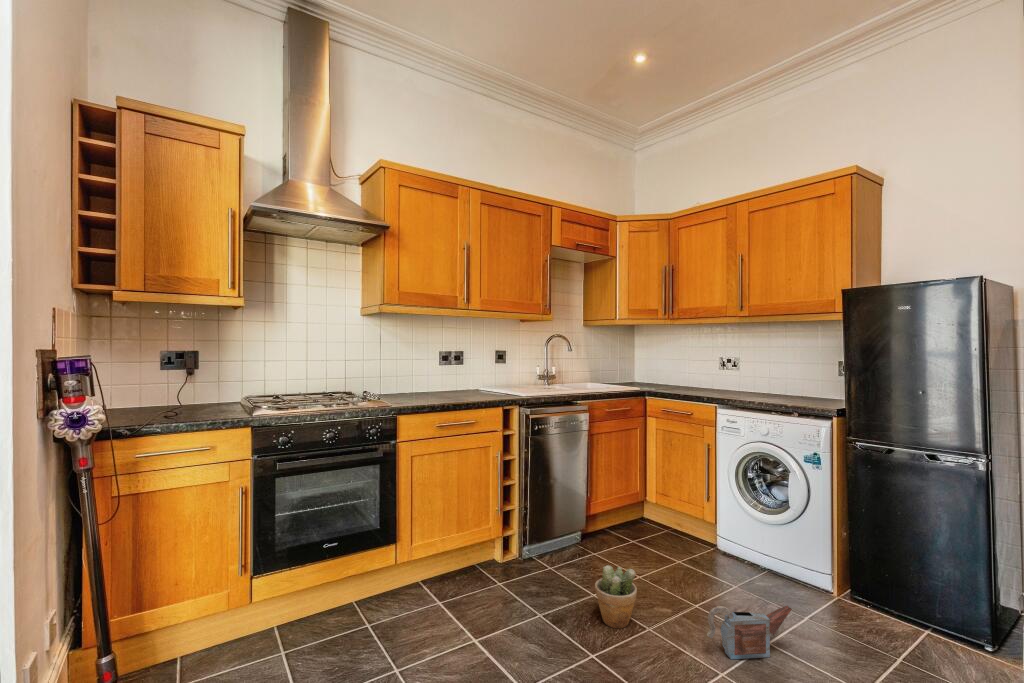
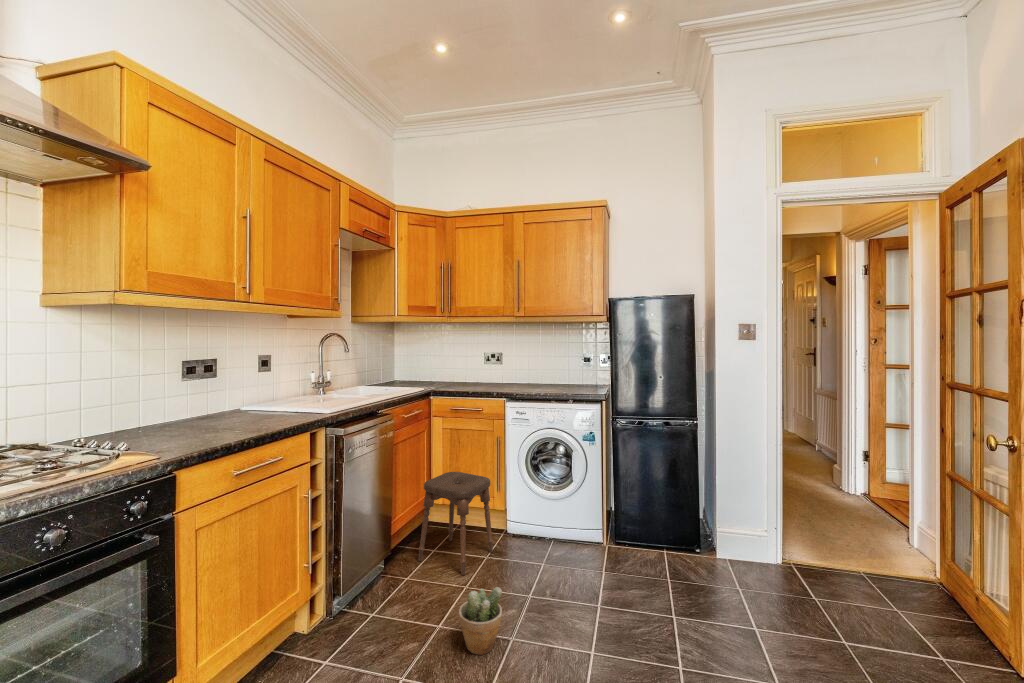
stool: none [613,470,690,568] -> present [418,472,493,575]
watering can: present [707,606,792,659] -> none [572,574,619,639]

